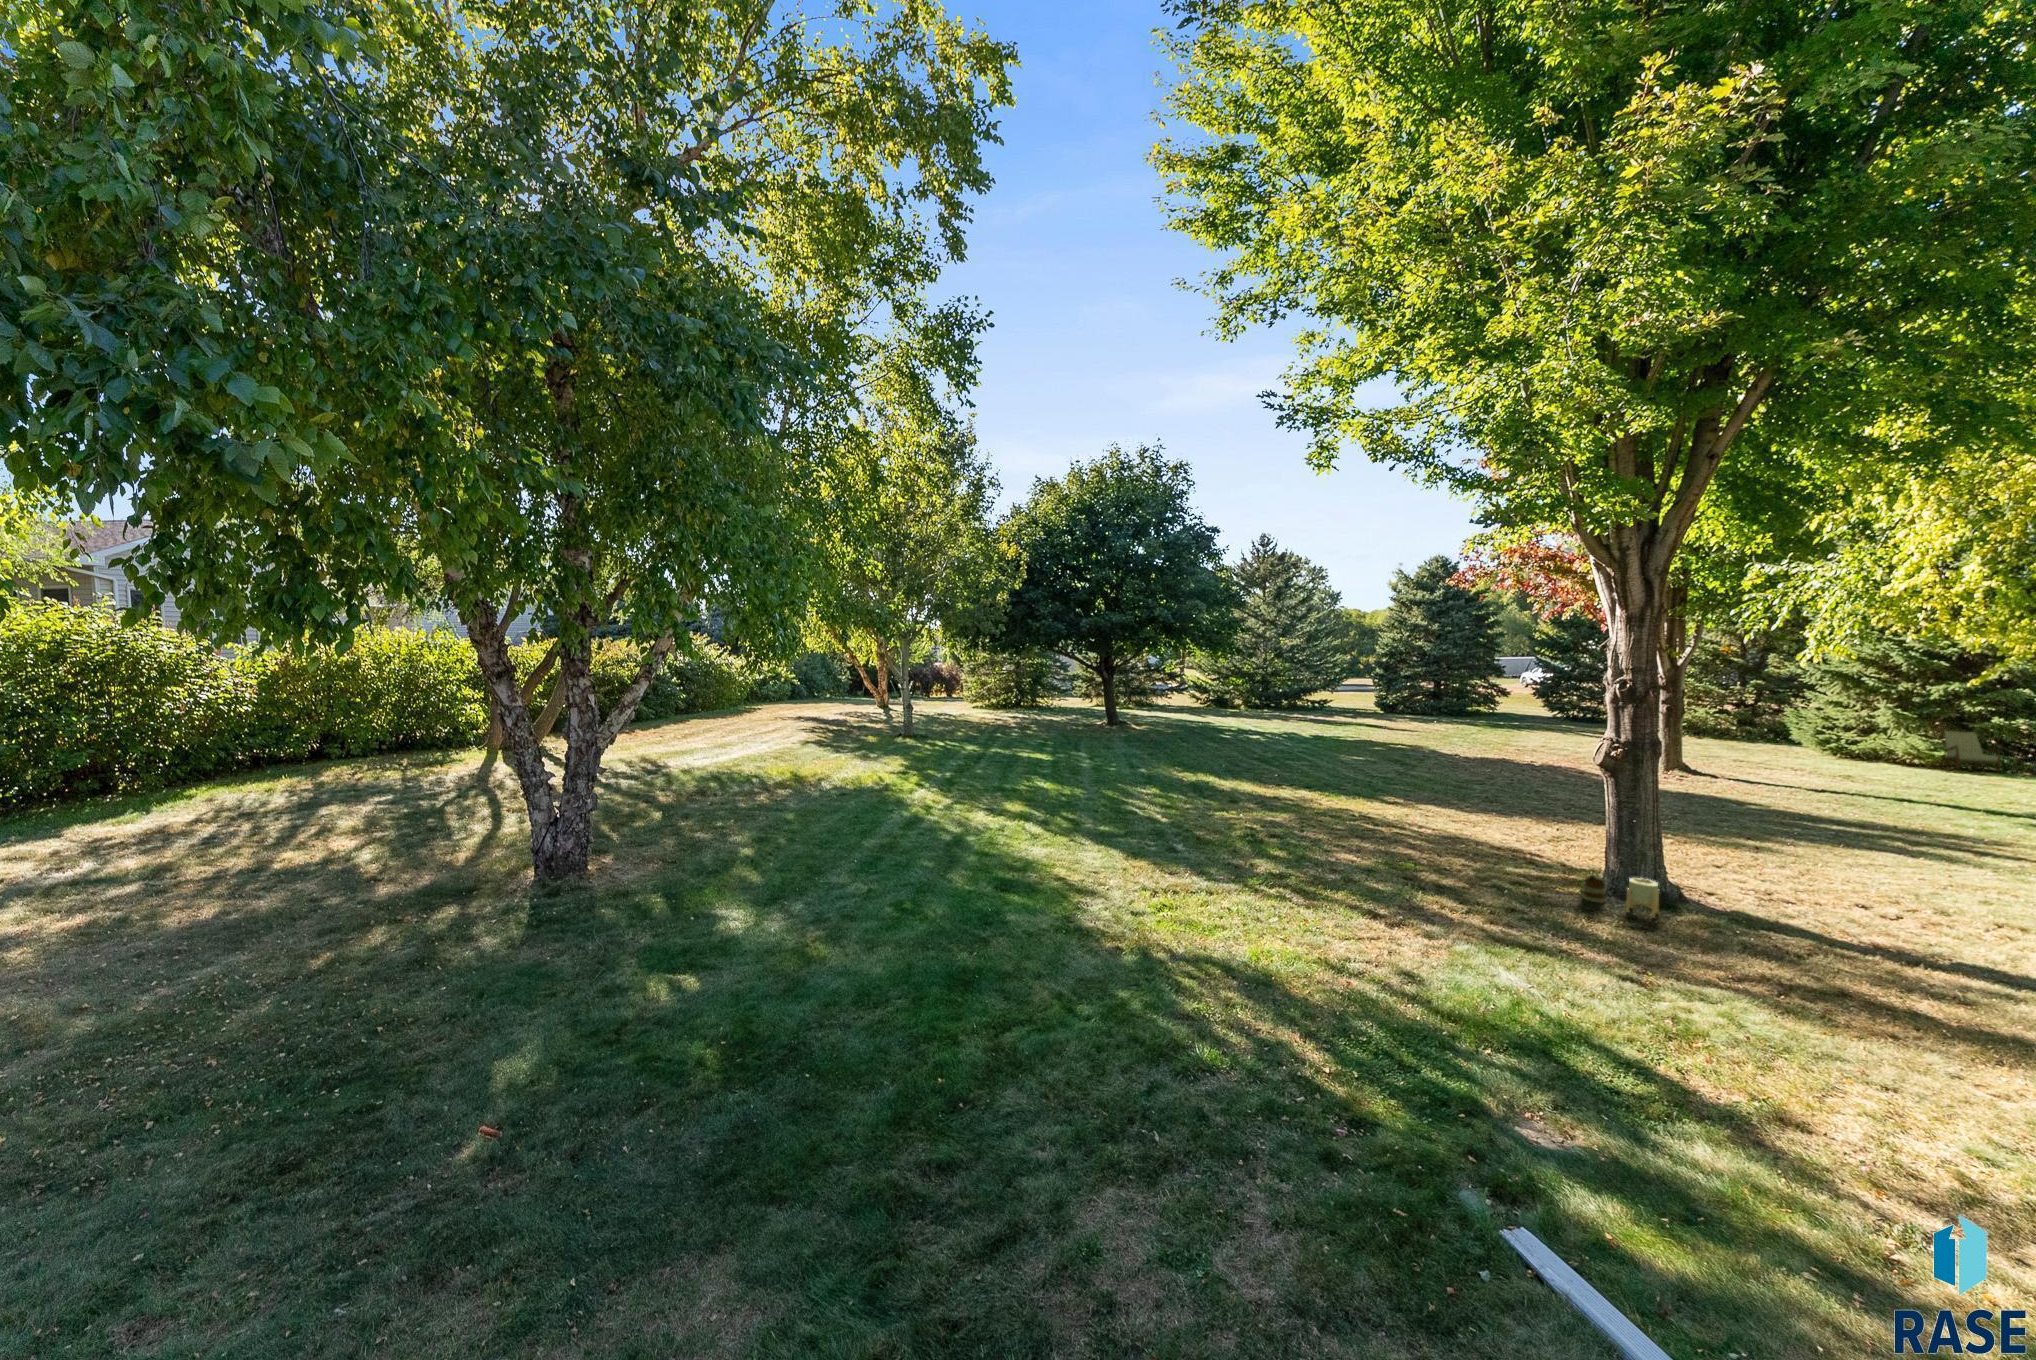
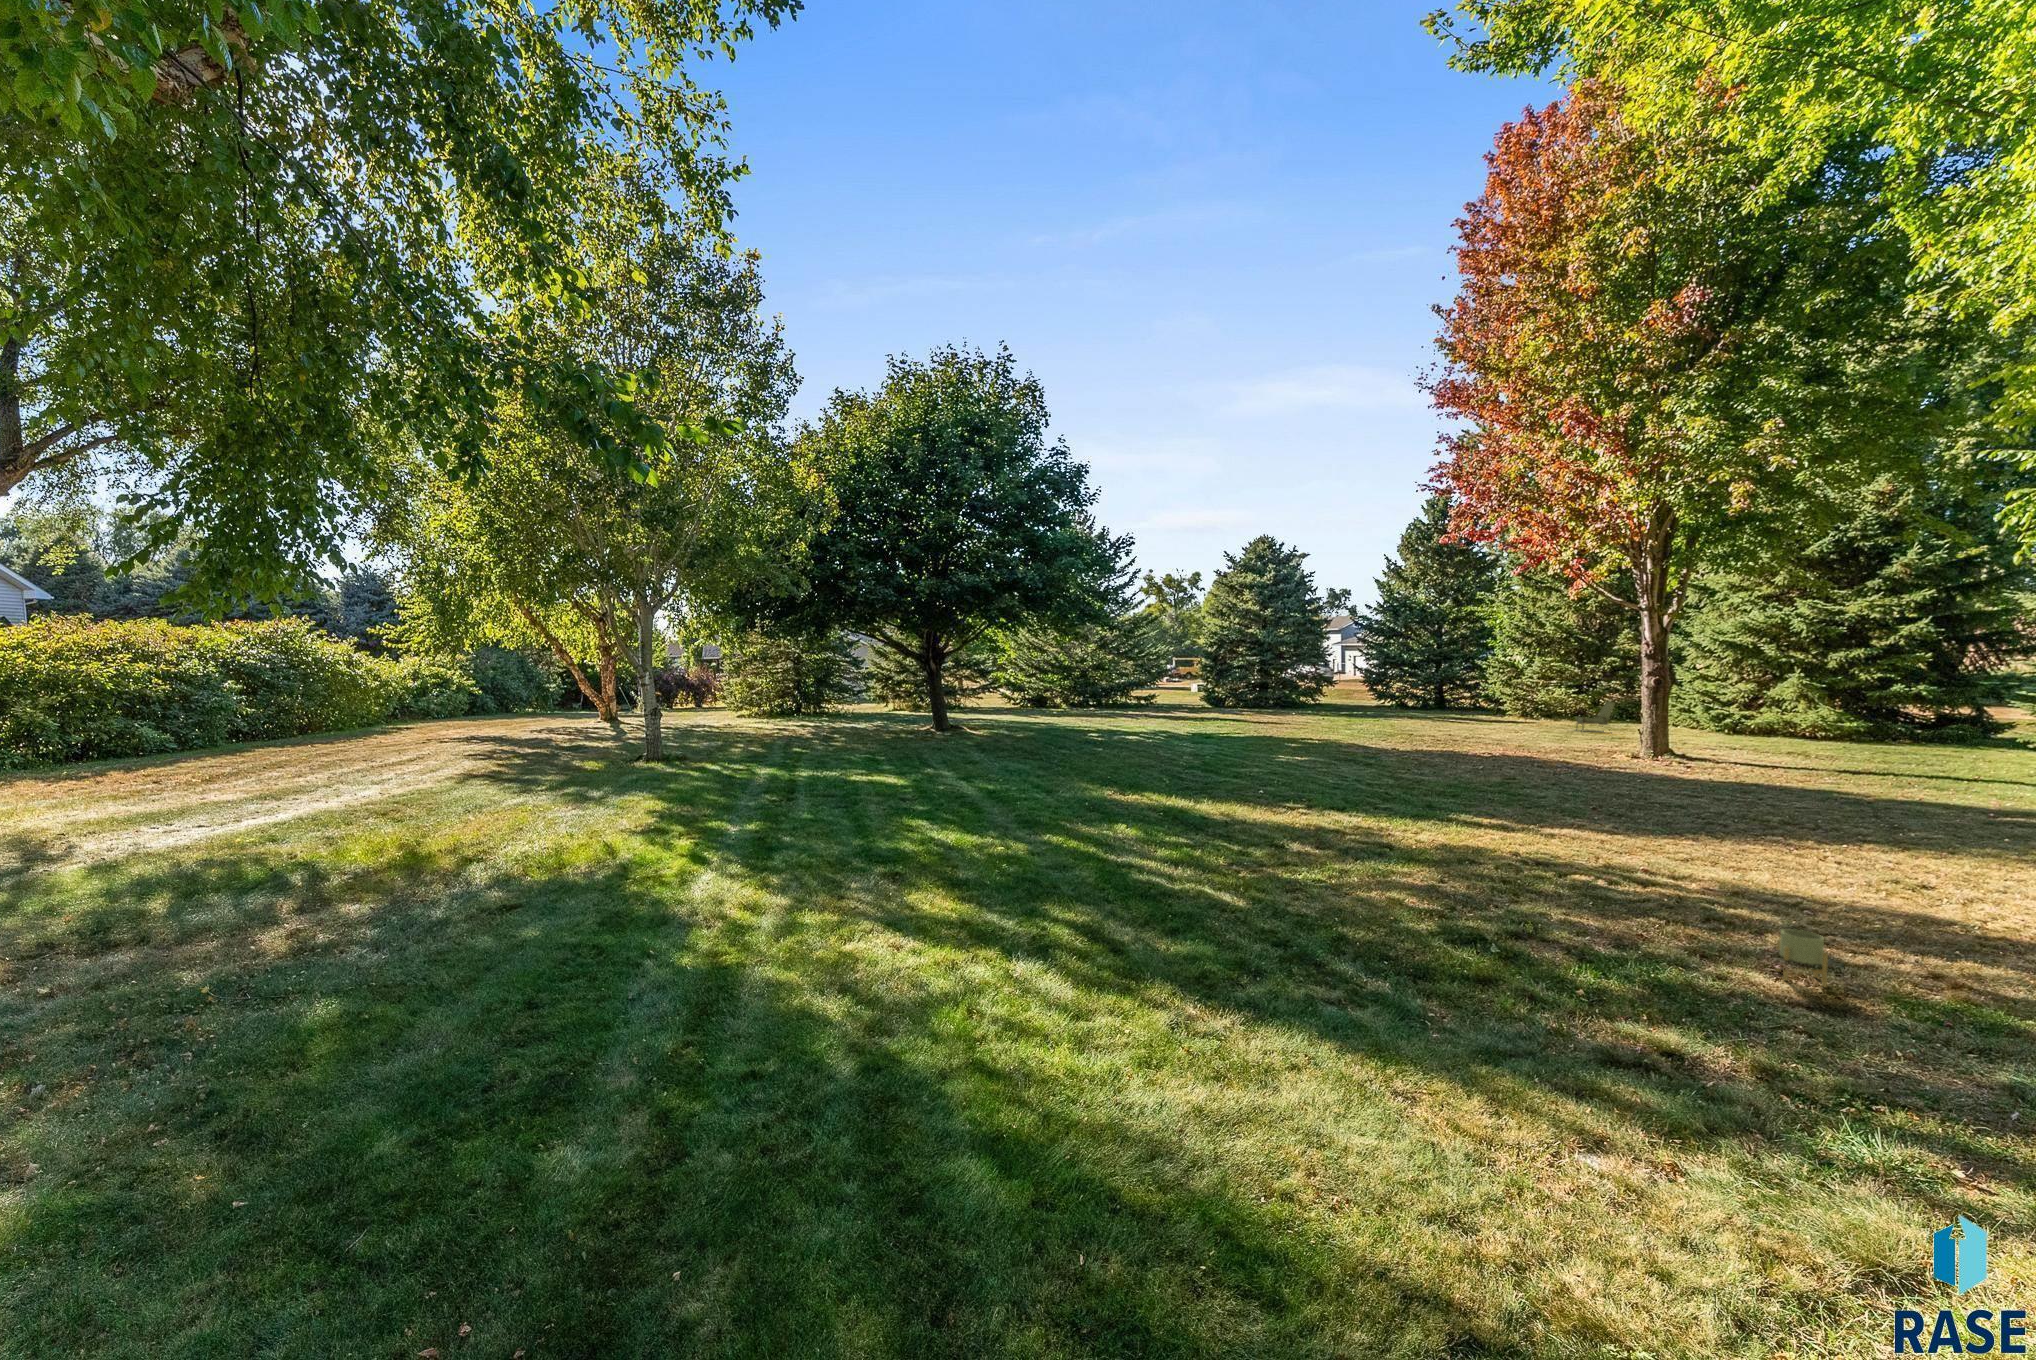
armchair: present [1940,731,2000,772] -> present [1577,702,1615,728]
wooden bucket: present [1583,875,1606,903] -> none [1706,915,1740,967]

